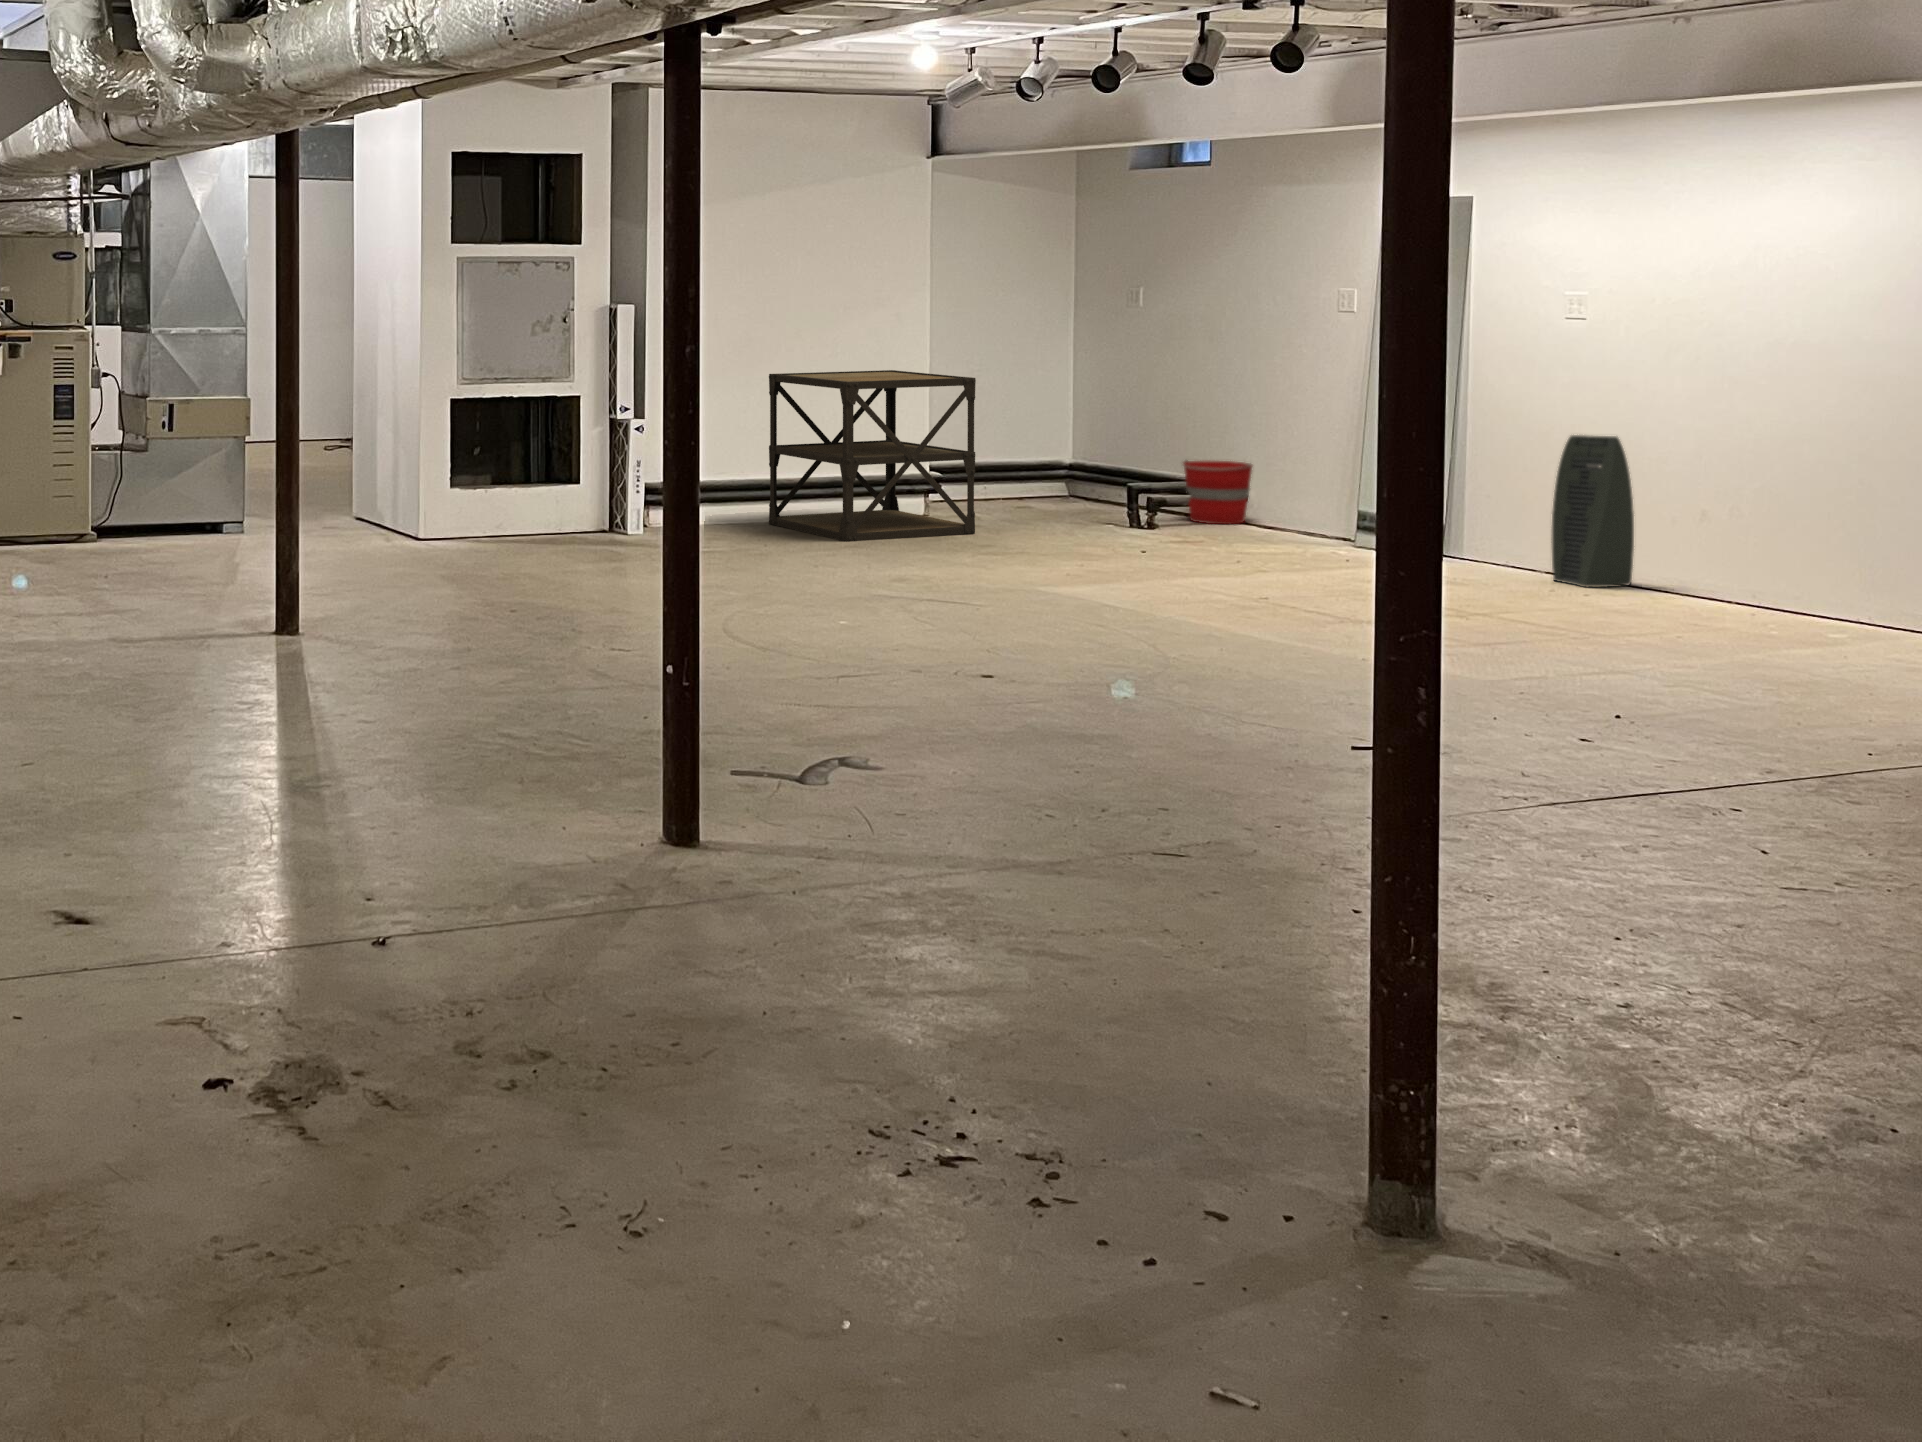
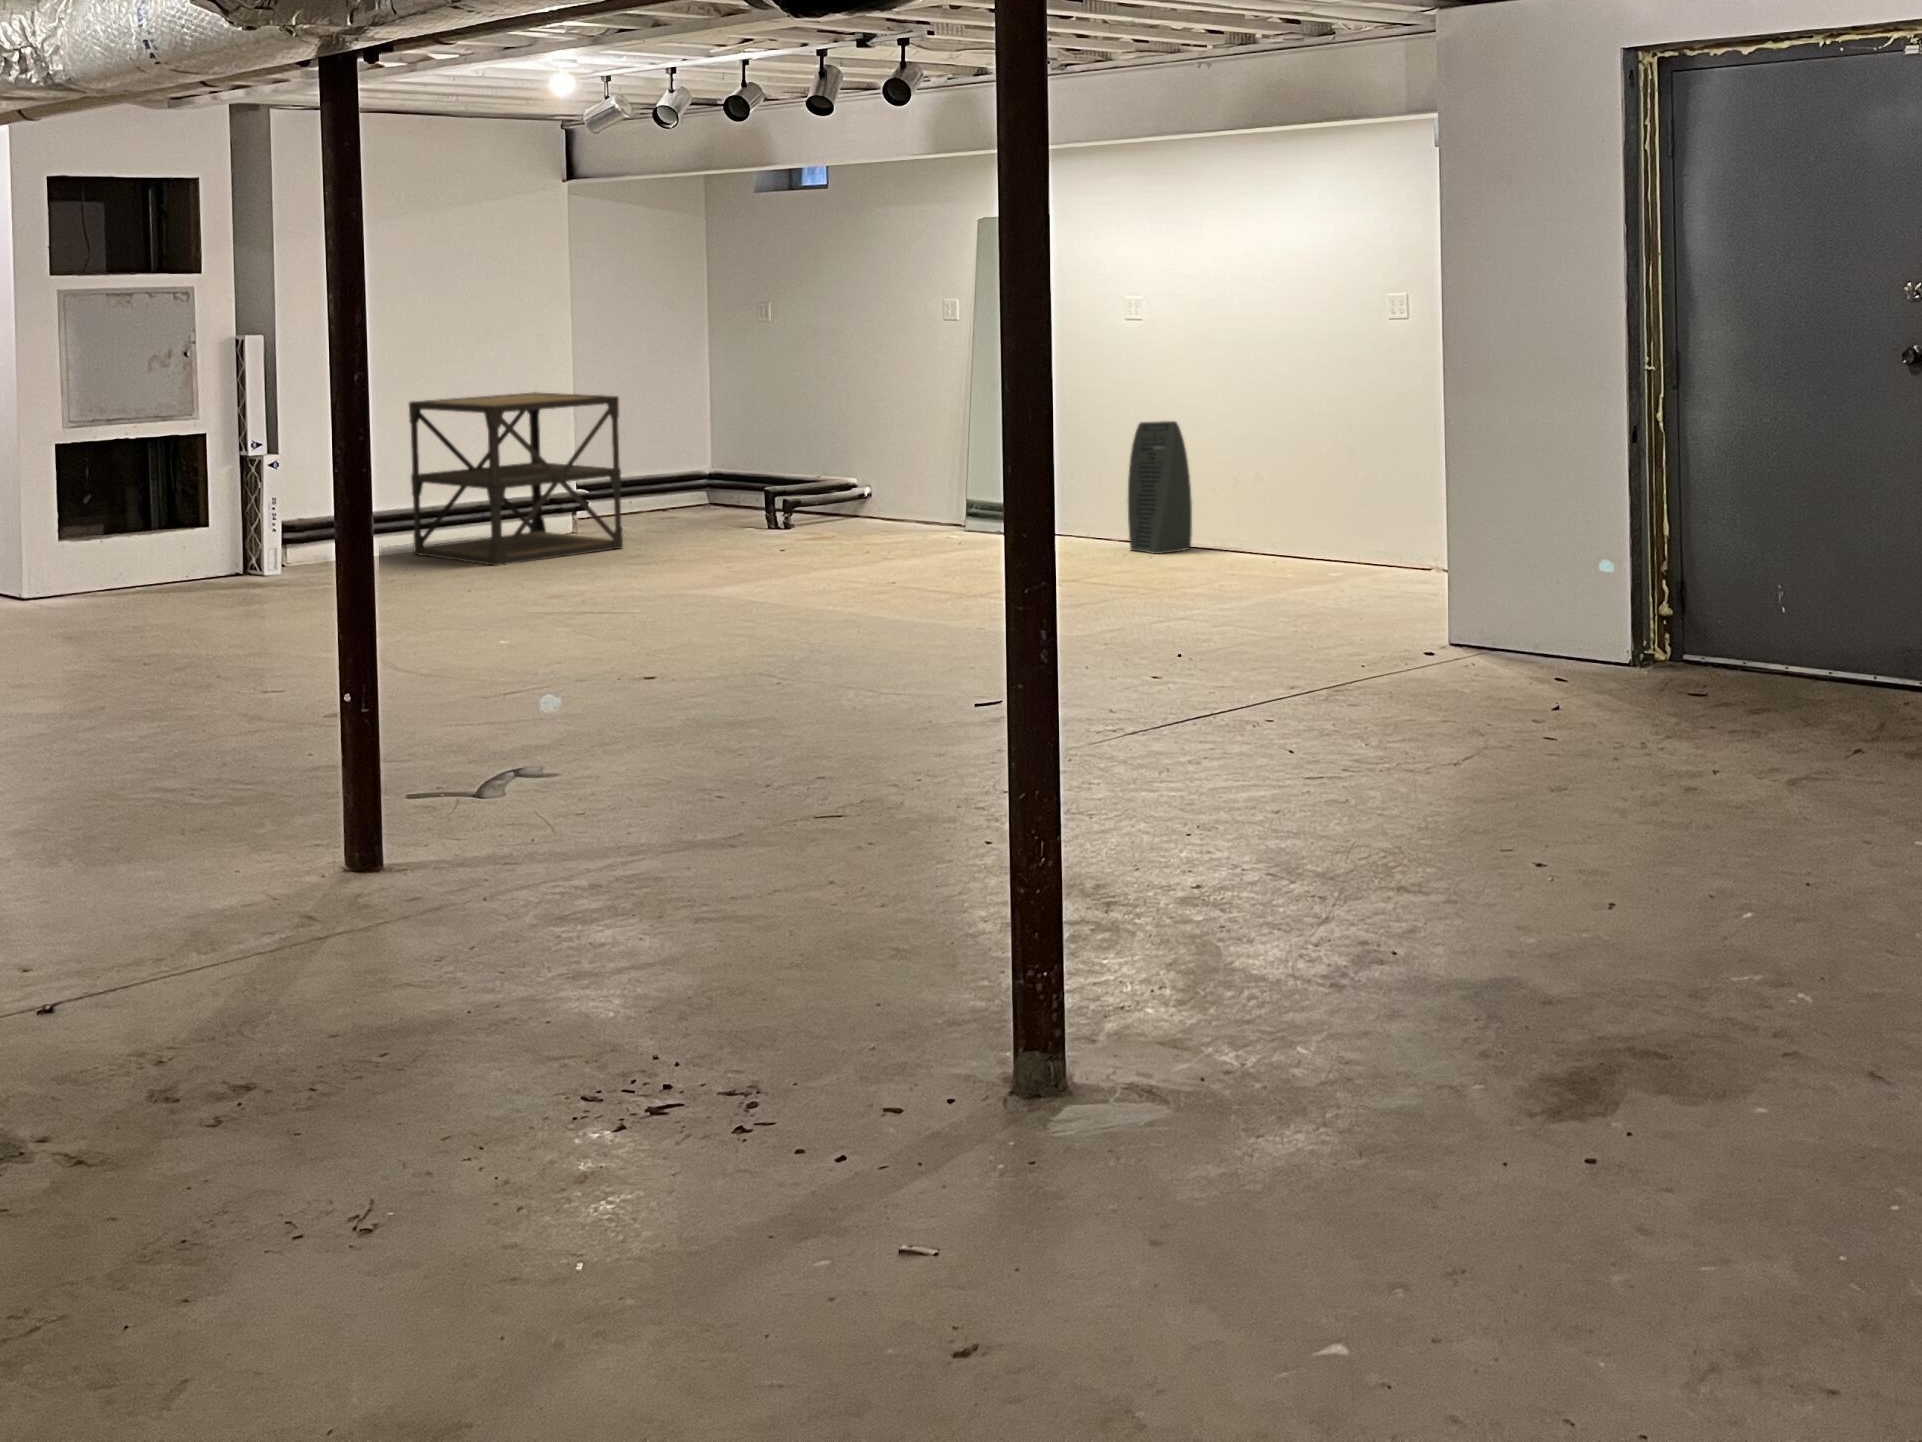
bucket: present [1181,460,1252,524] -> none [812,463,877,523]

